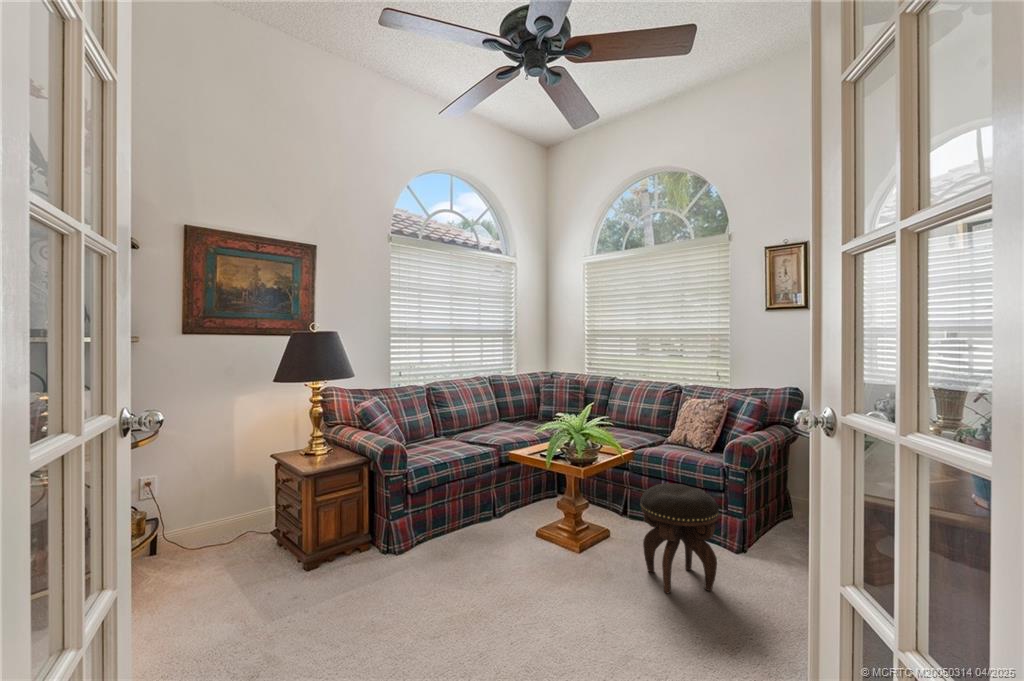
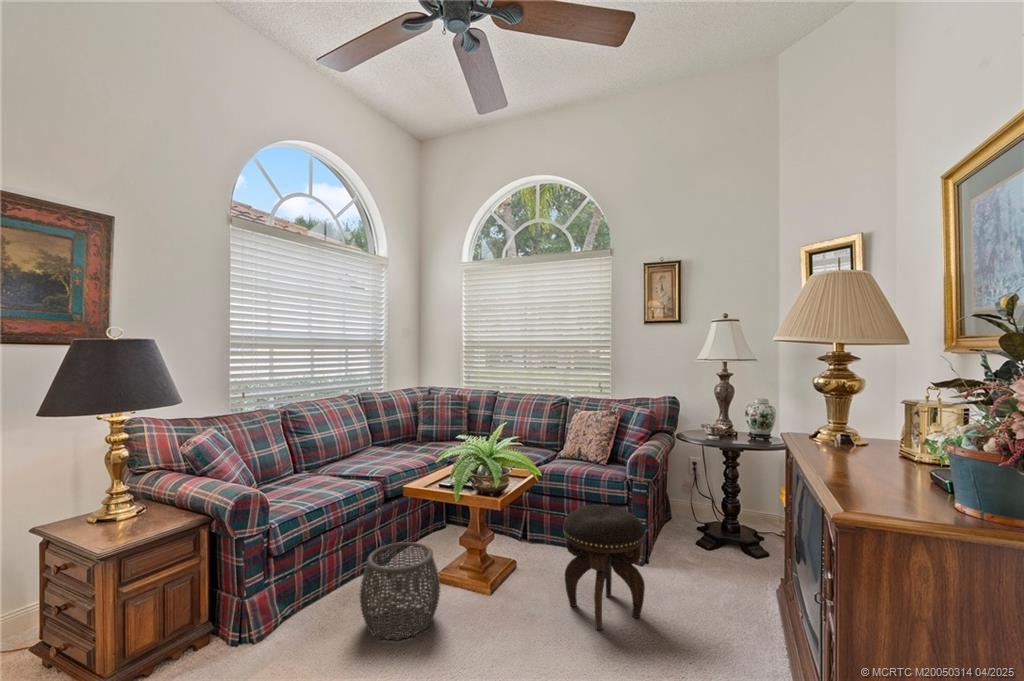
woven basket: none [469,496,533,570] -> present [360,542,440,640]

